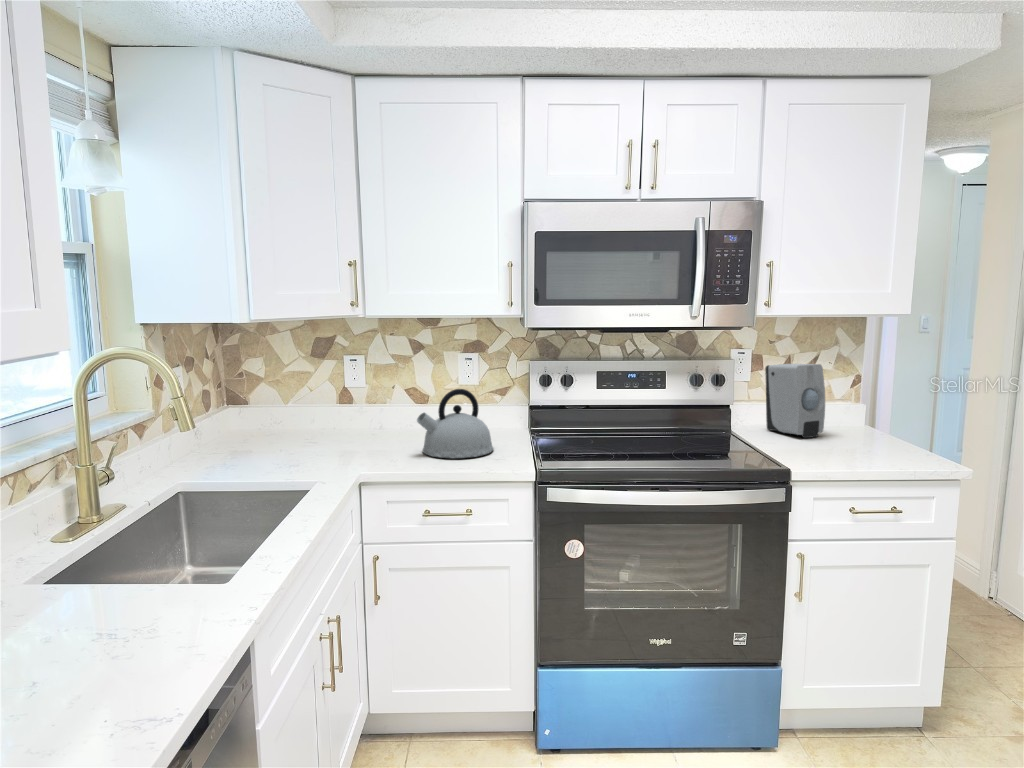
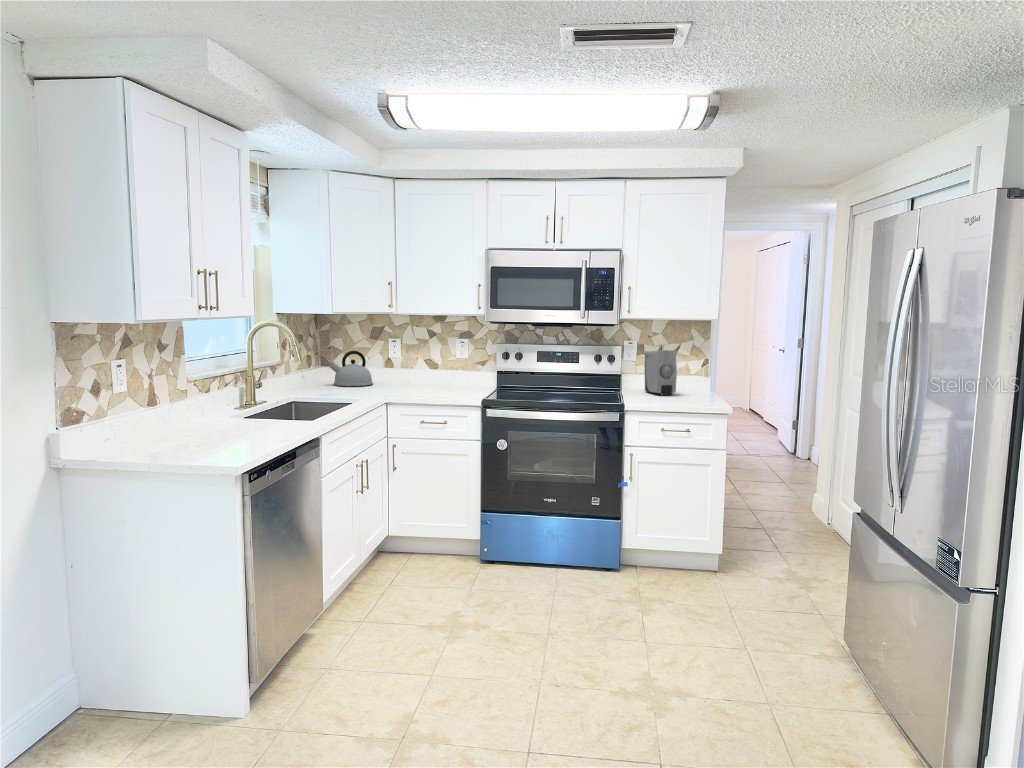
kettle: present [417,389,493,458] -> present [329,351,373,386]

